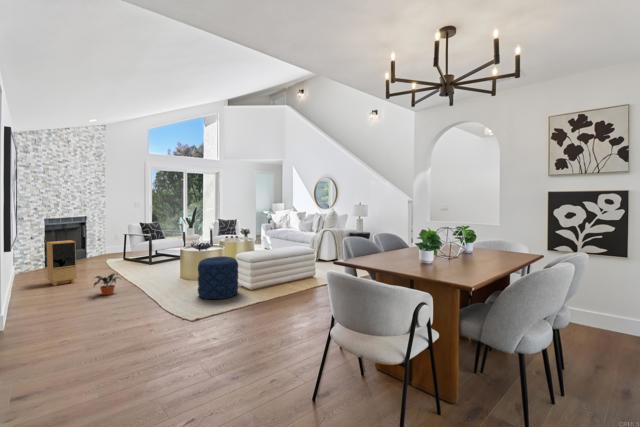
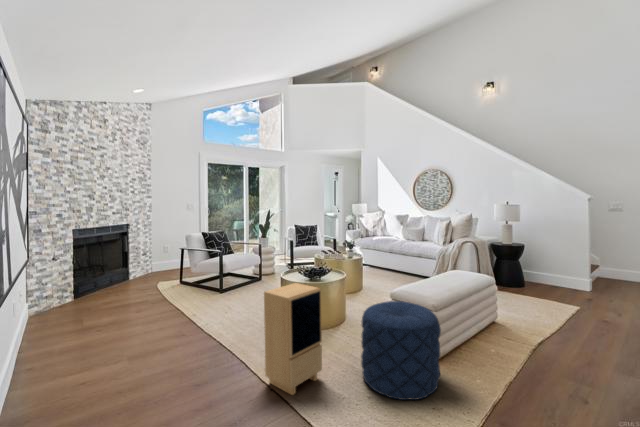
speaker: present [47,240,76,286] -> present [264,283,322,395]
potted plant: present [94,274,119,295] -> none [158,334,209,381]

